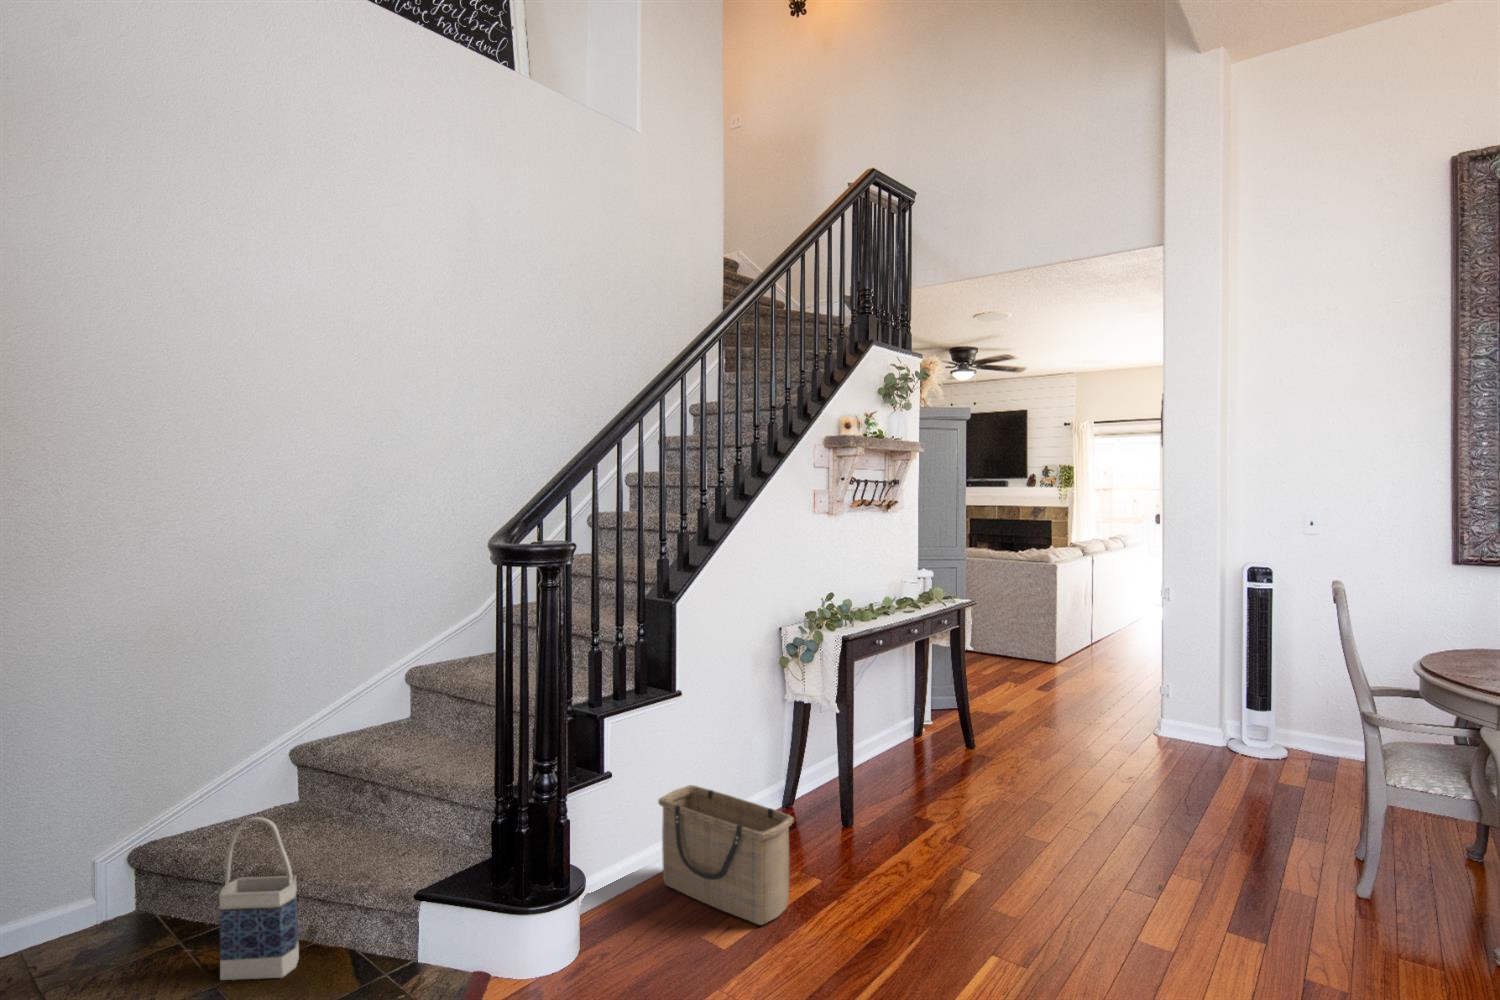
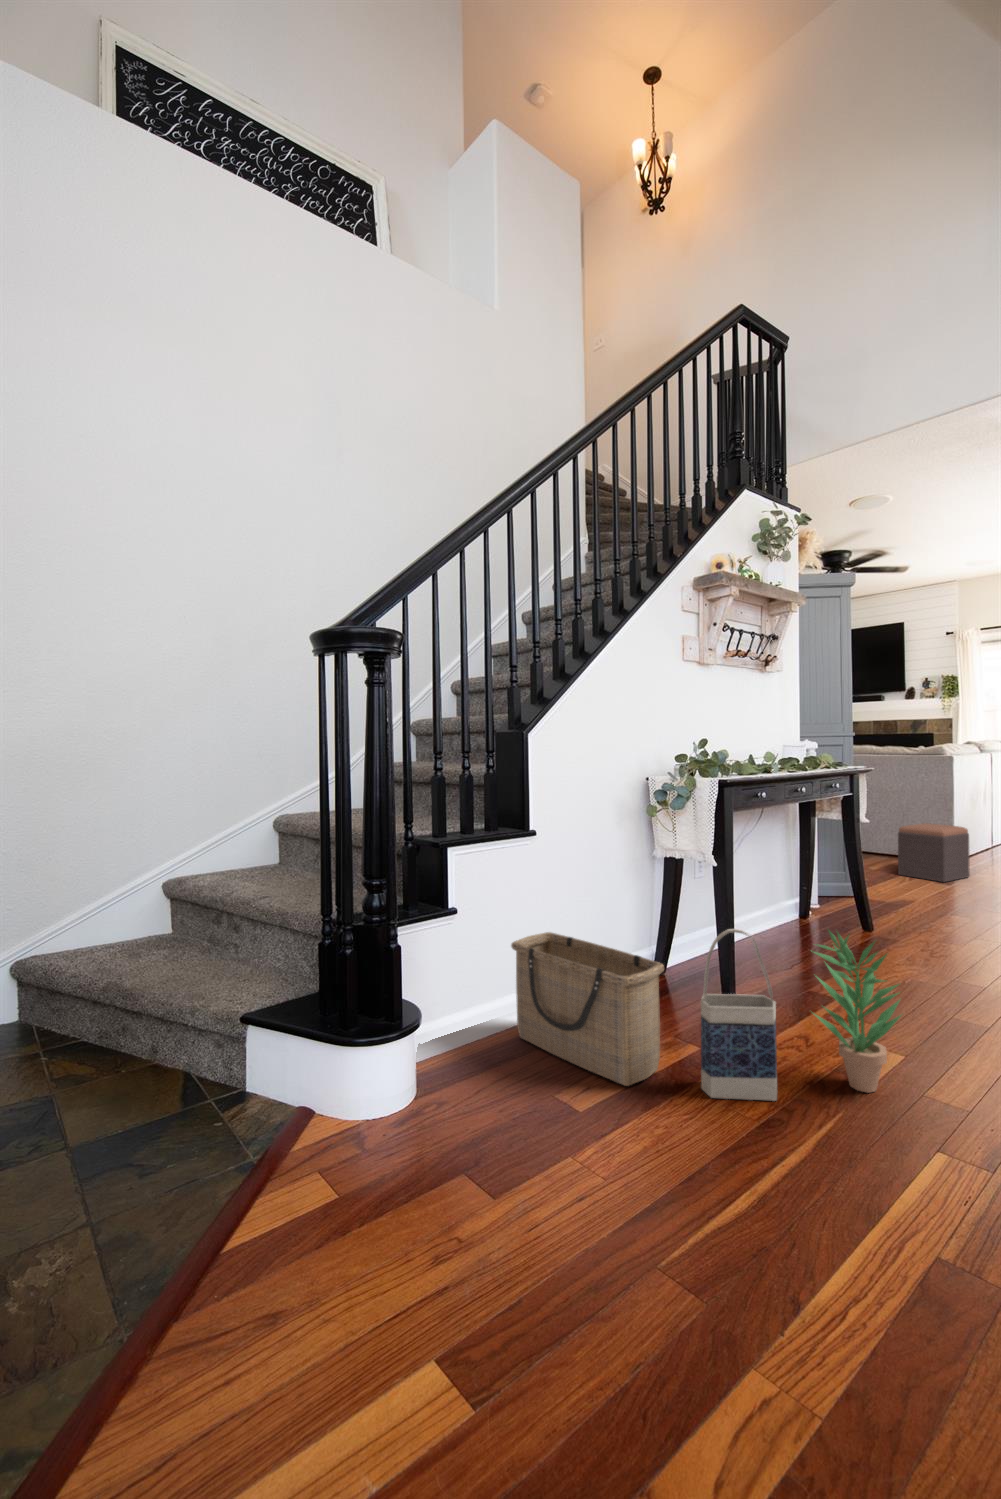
footstool: none [1006,633,1067,691] -> present [898,823,970,882]
potted plant: none [910,780,982,914] -> present [814,930,901,1093]
bag: present [220,817,299,980] -> present [701,929,777,1101]

